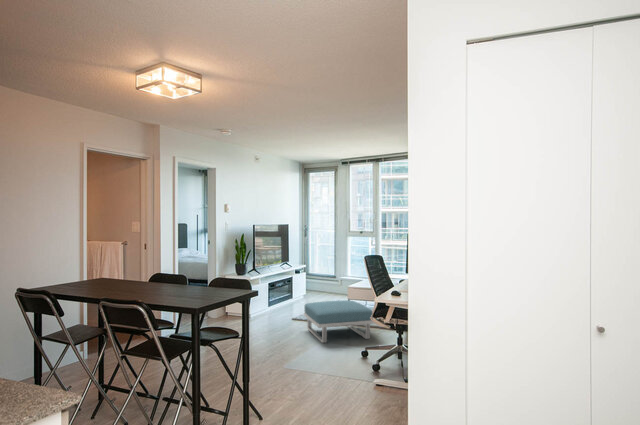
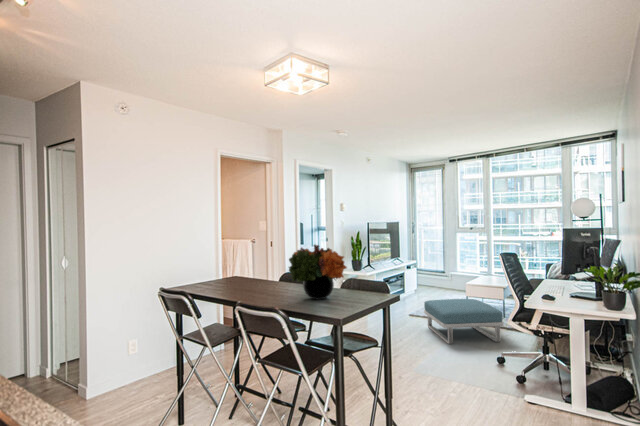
flower arrangement: none [153,246,212,296] -> present [289,245,347,299]

